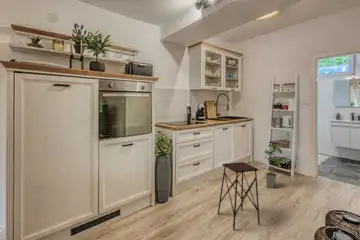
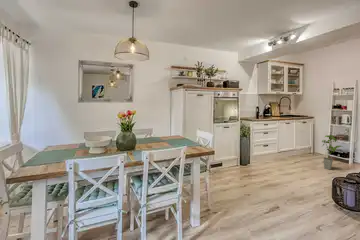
side table: present [218,162,260,230] -> none [283,144,315,187]

